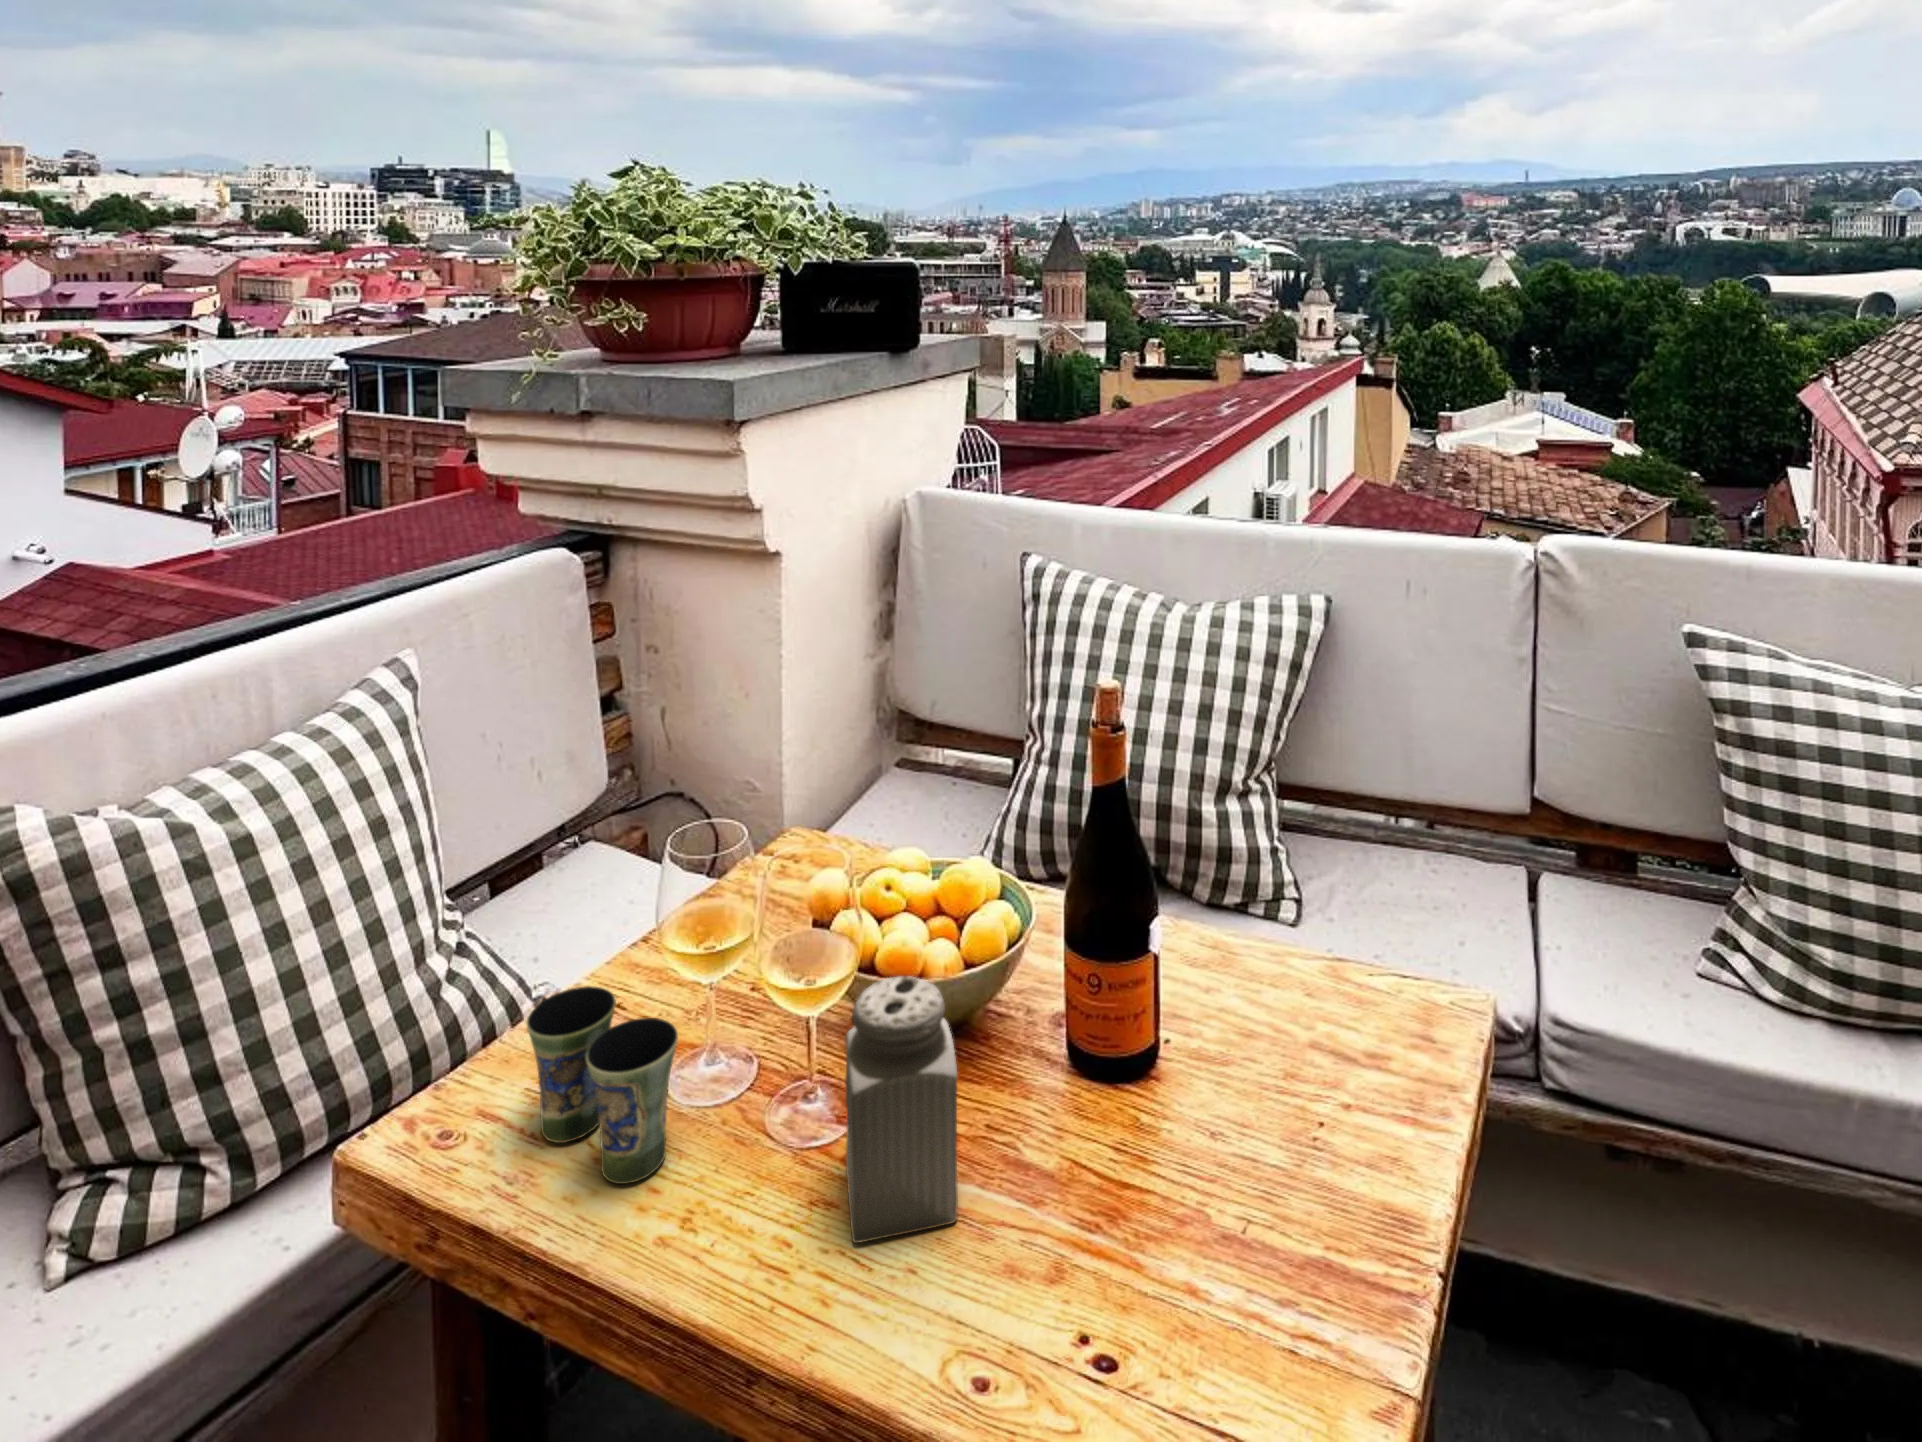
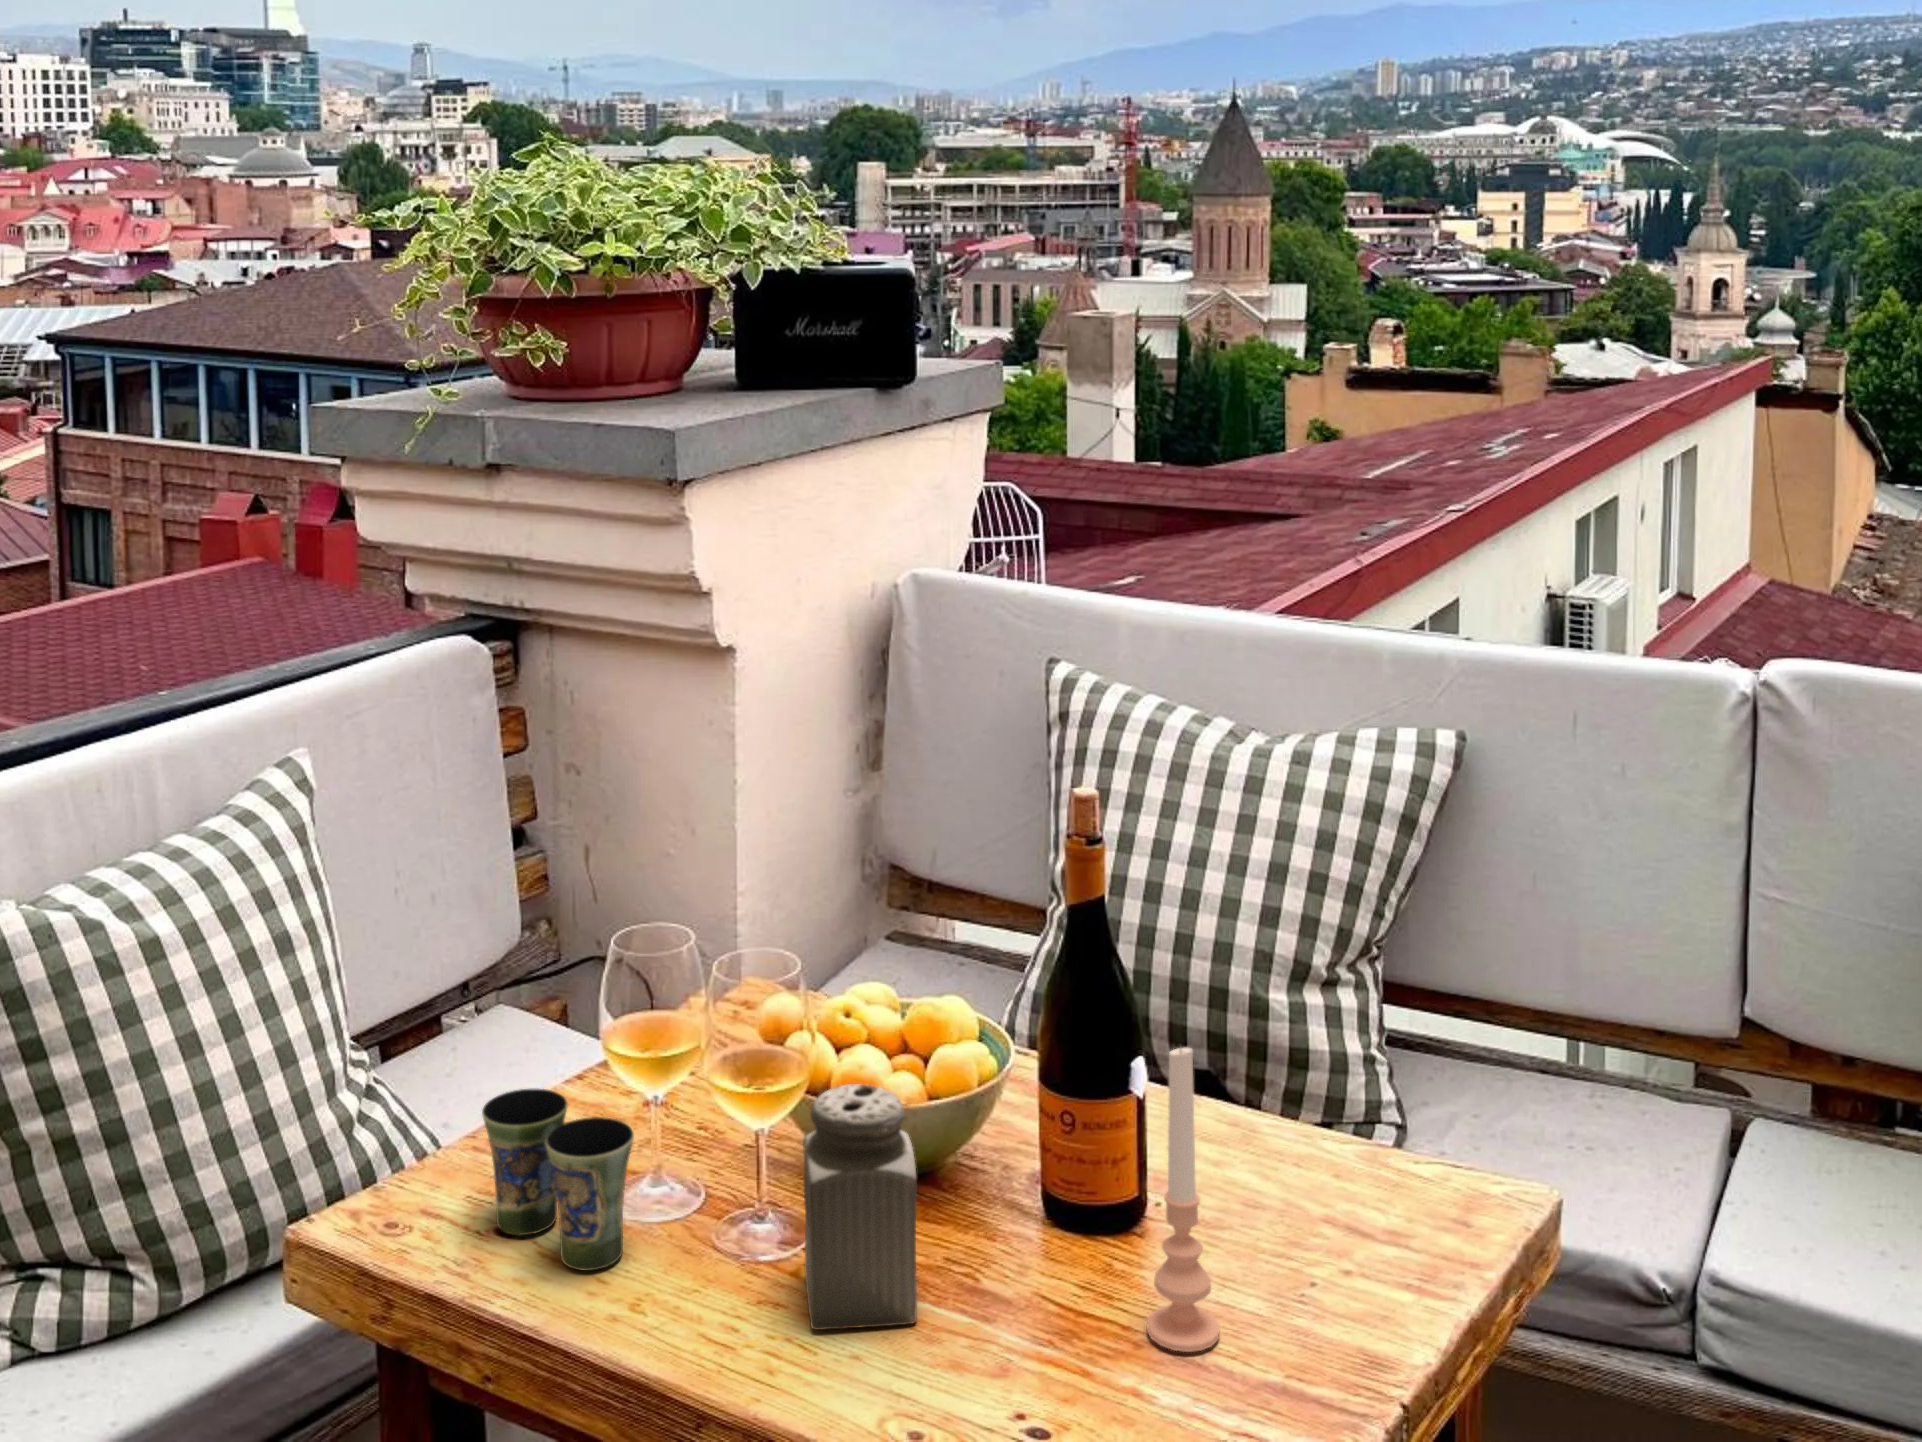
candle: none [1180,928,1249,1234] -> present [1147,1047,1219,1352]

